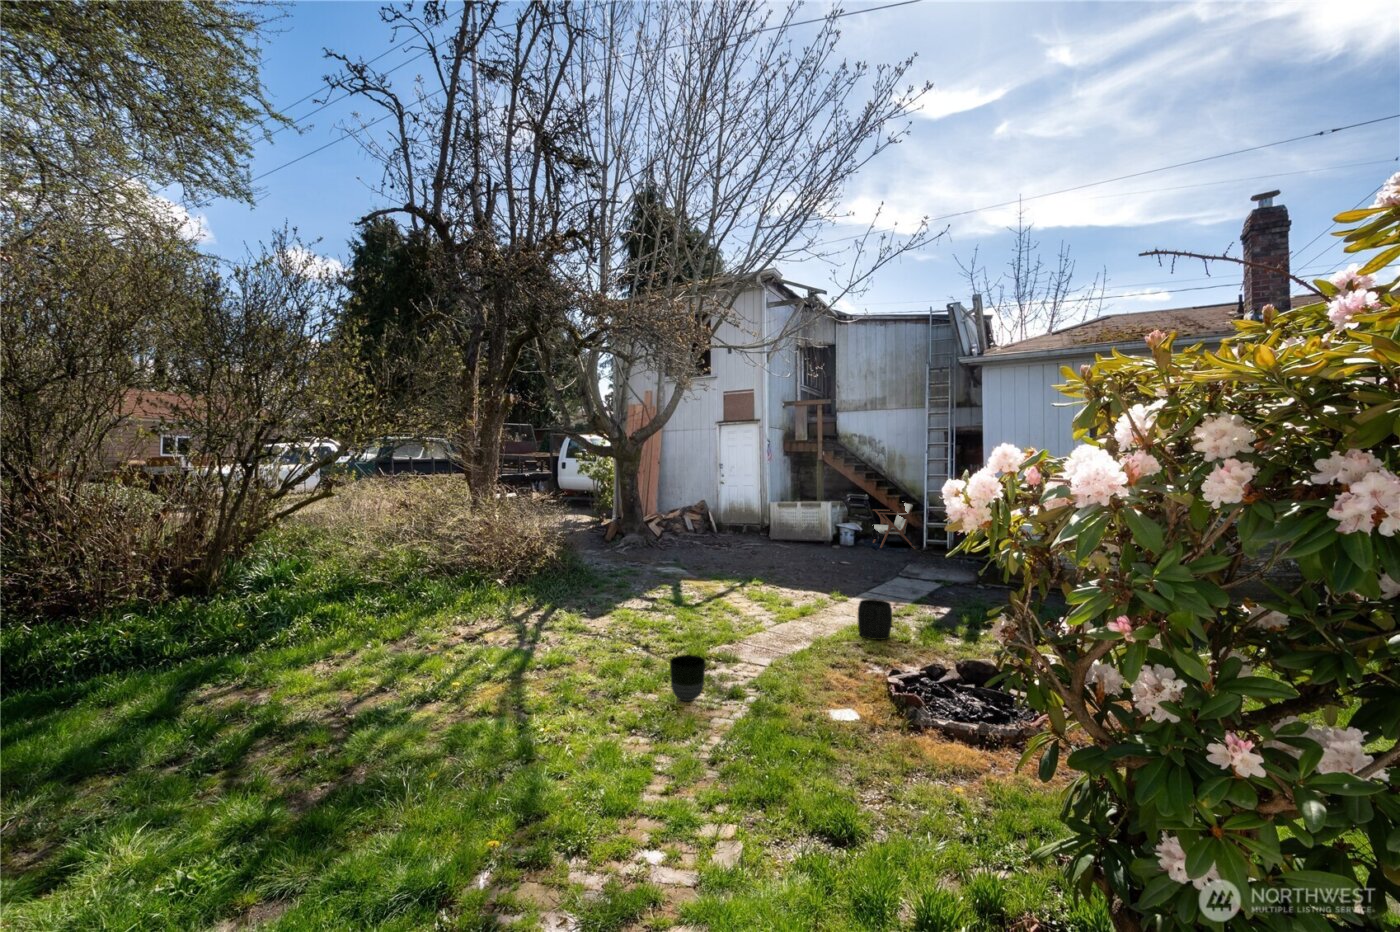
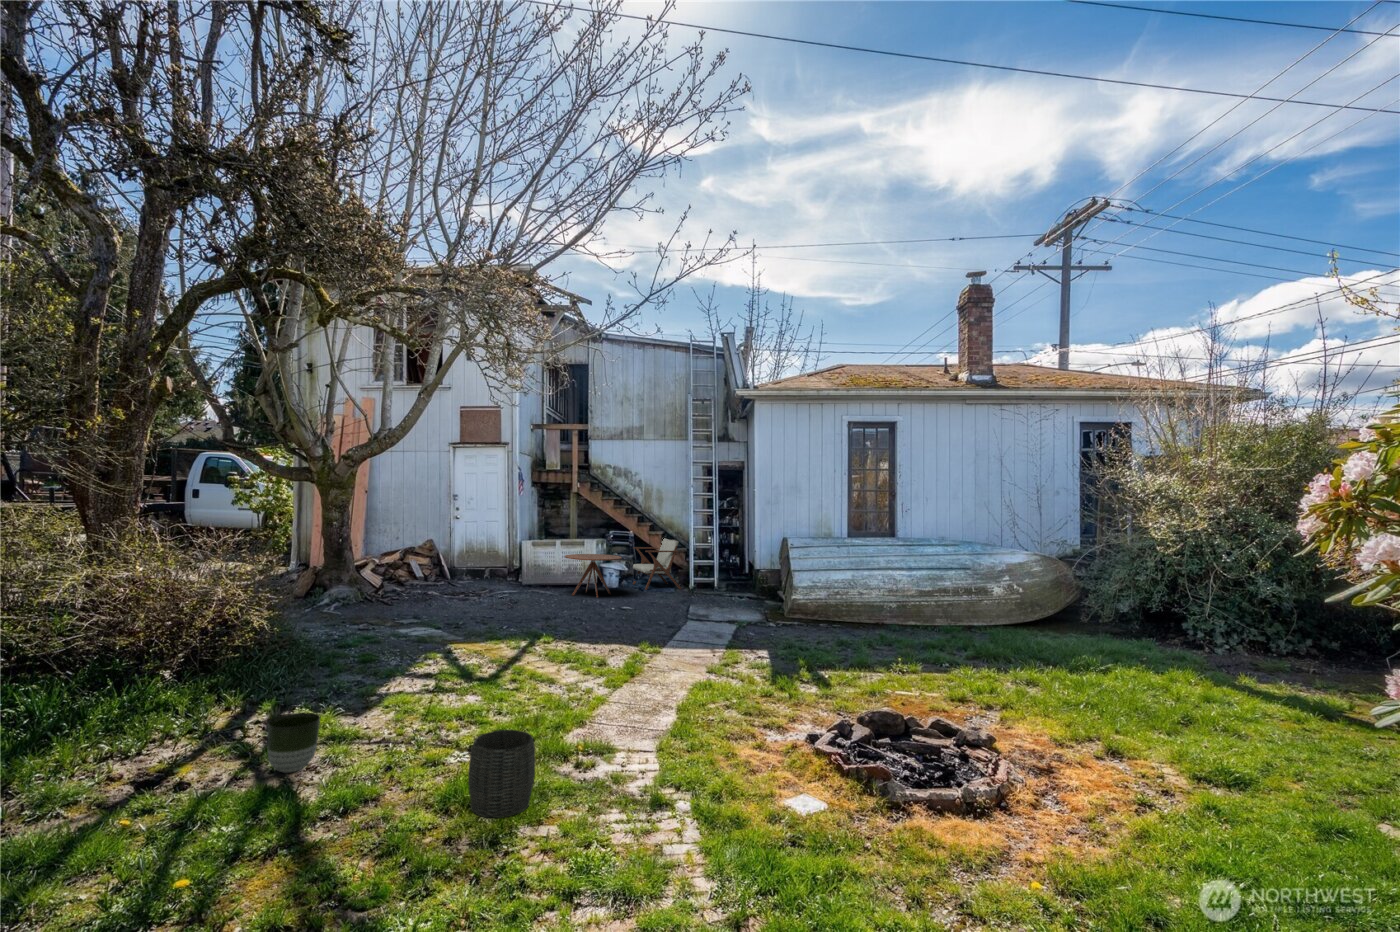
round table: none [802,514,852,553] -> present [565,554,622,598]
woven basket: present [858,599,892,640] -> present [468,730,536,818]
planter: present [670,655,705,701] -> present [268,713,320,773]

